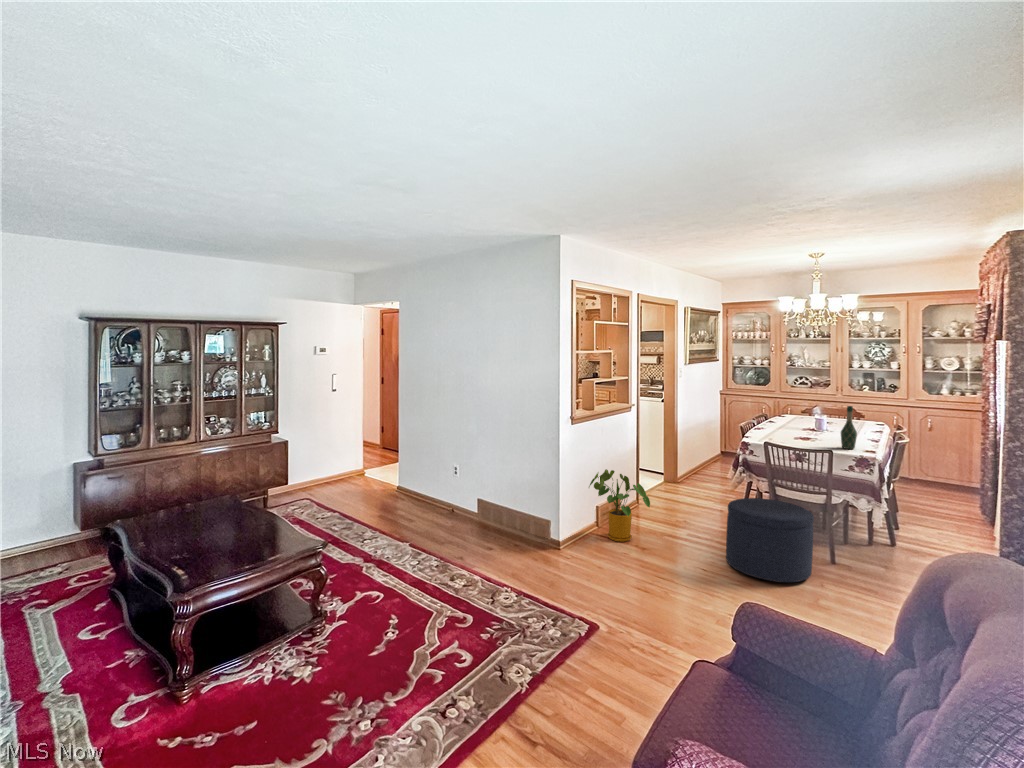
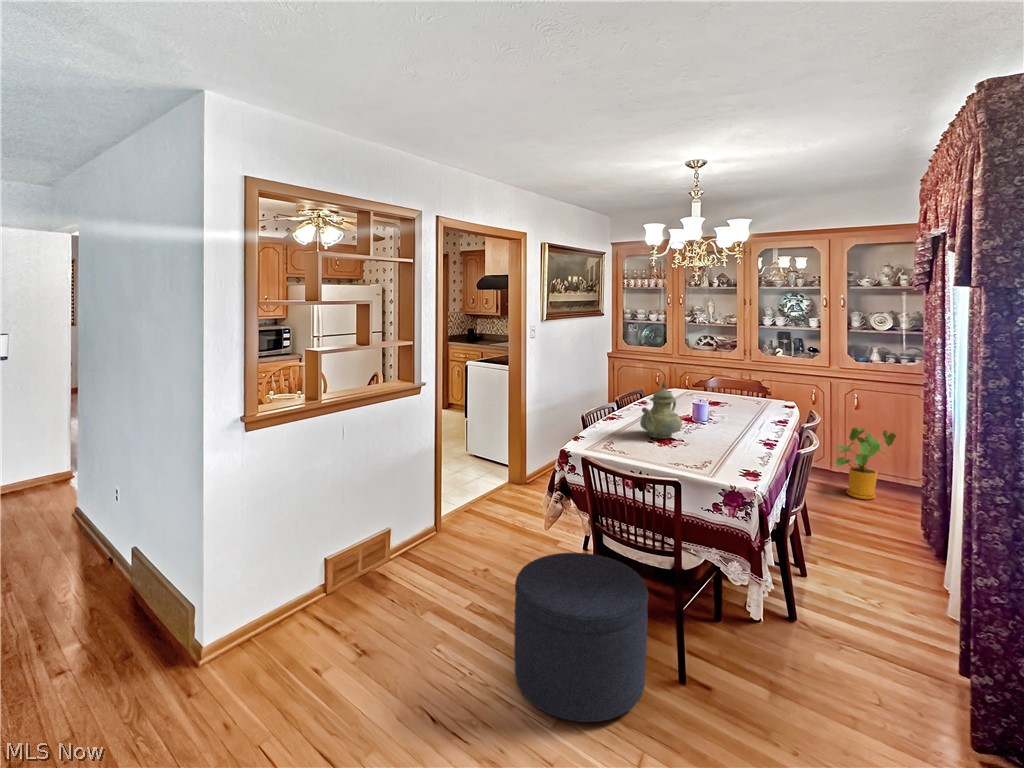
teapot: none [784,398,814,435] -> present [640,381,682,438]
wine bottle: present [841,406,857,449] -> none [707,399,731,471]
house plant: present [589,469,650,542] -> present [834,427,896,499]

